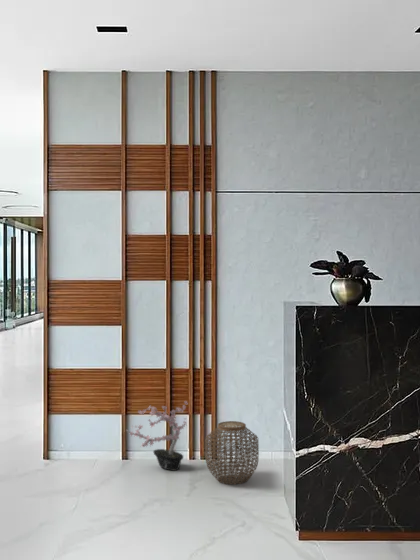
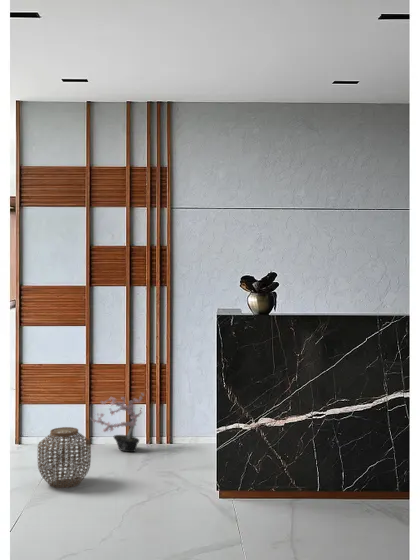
woven basket: present [205,421,259,484] -> present [38,427,91,488]

